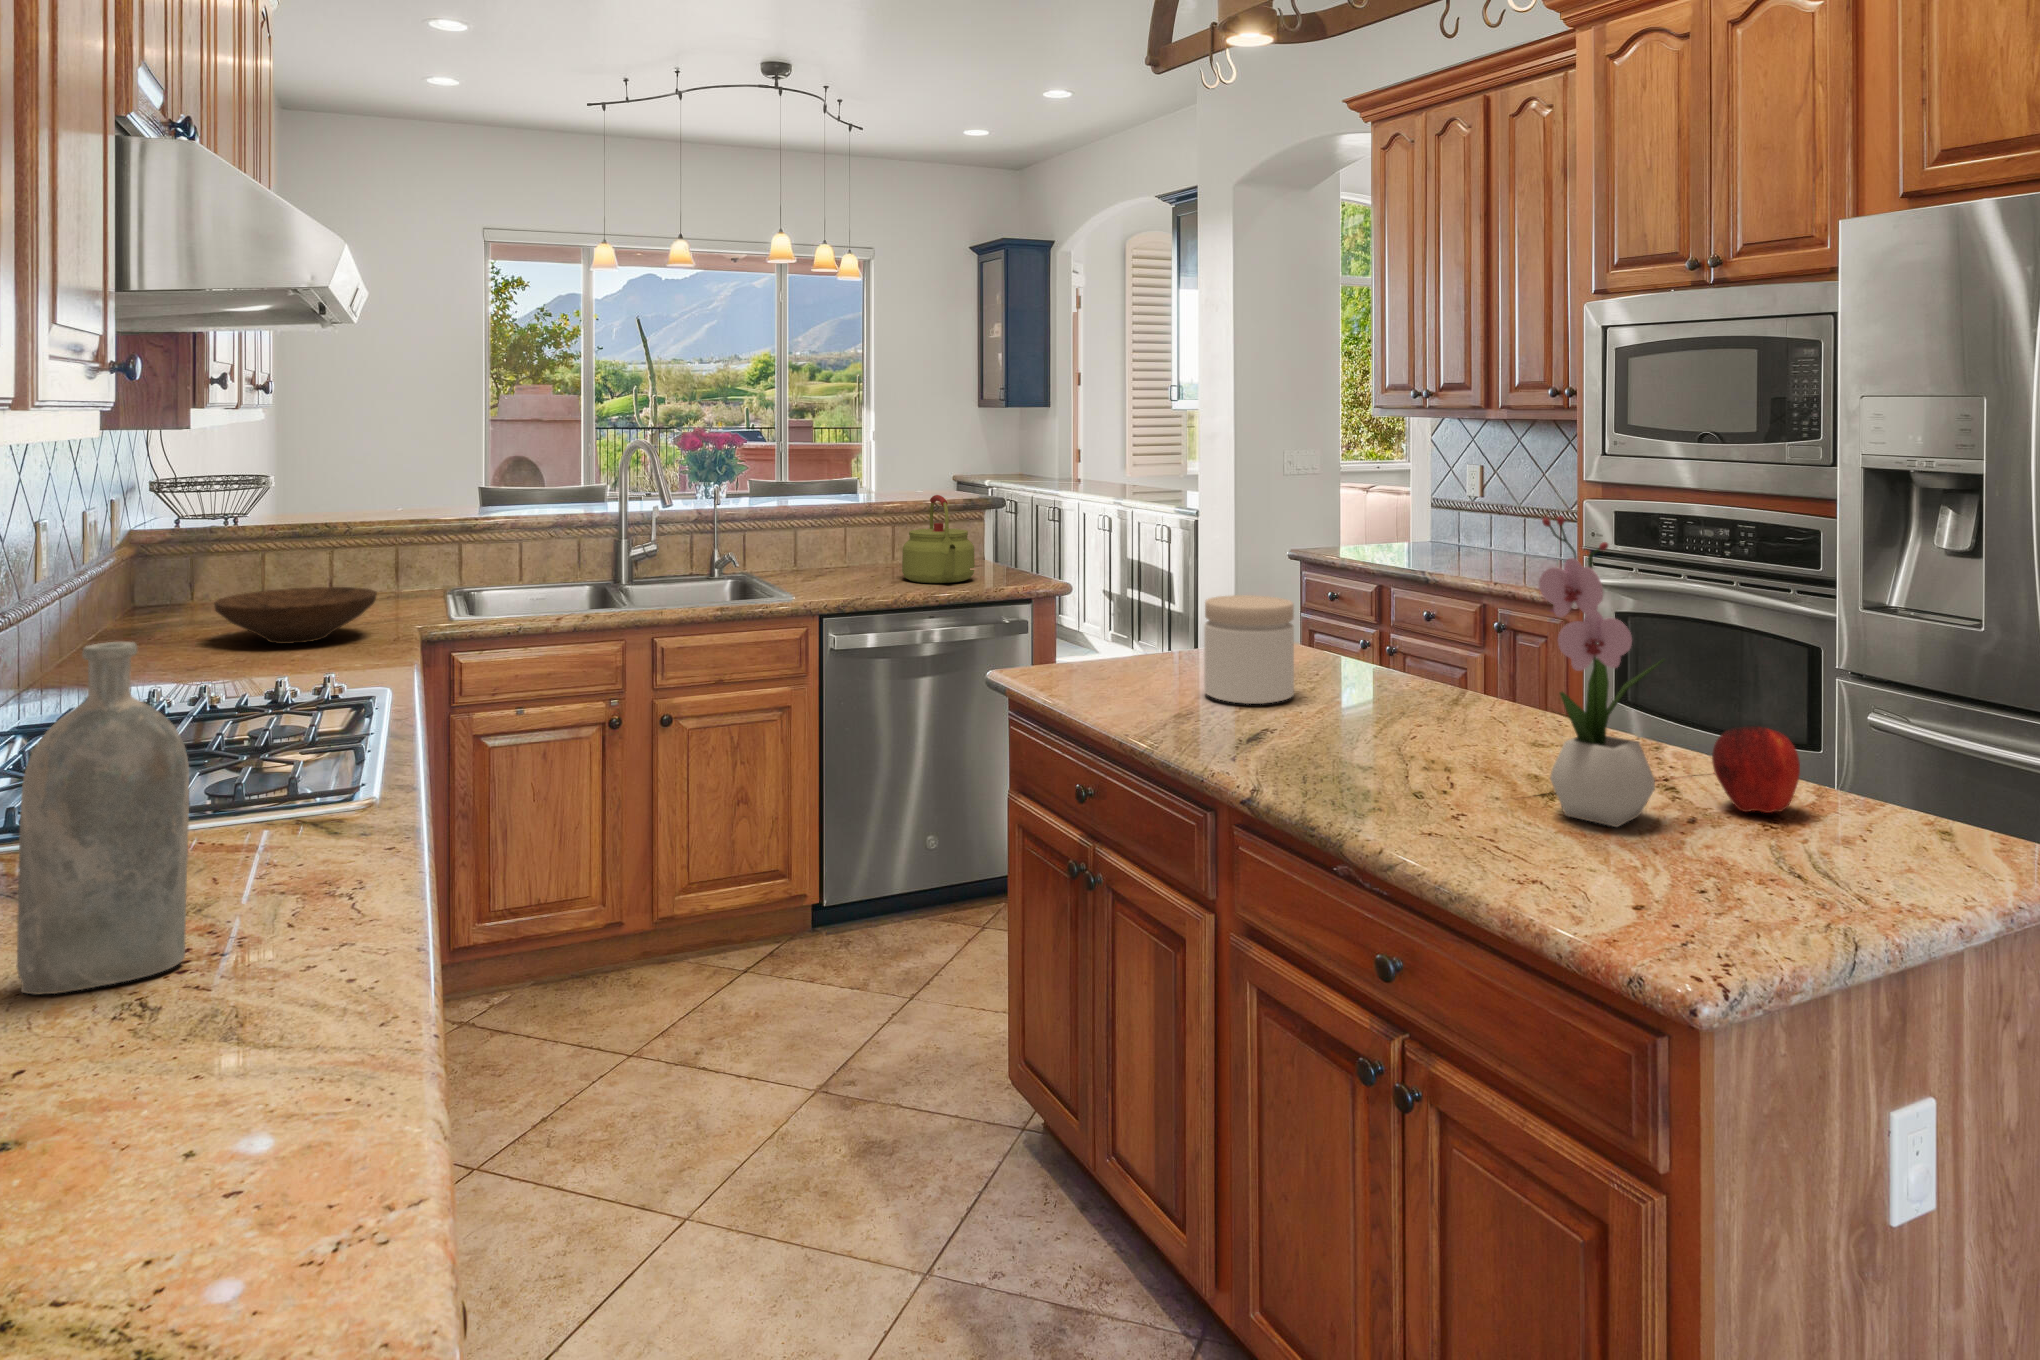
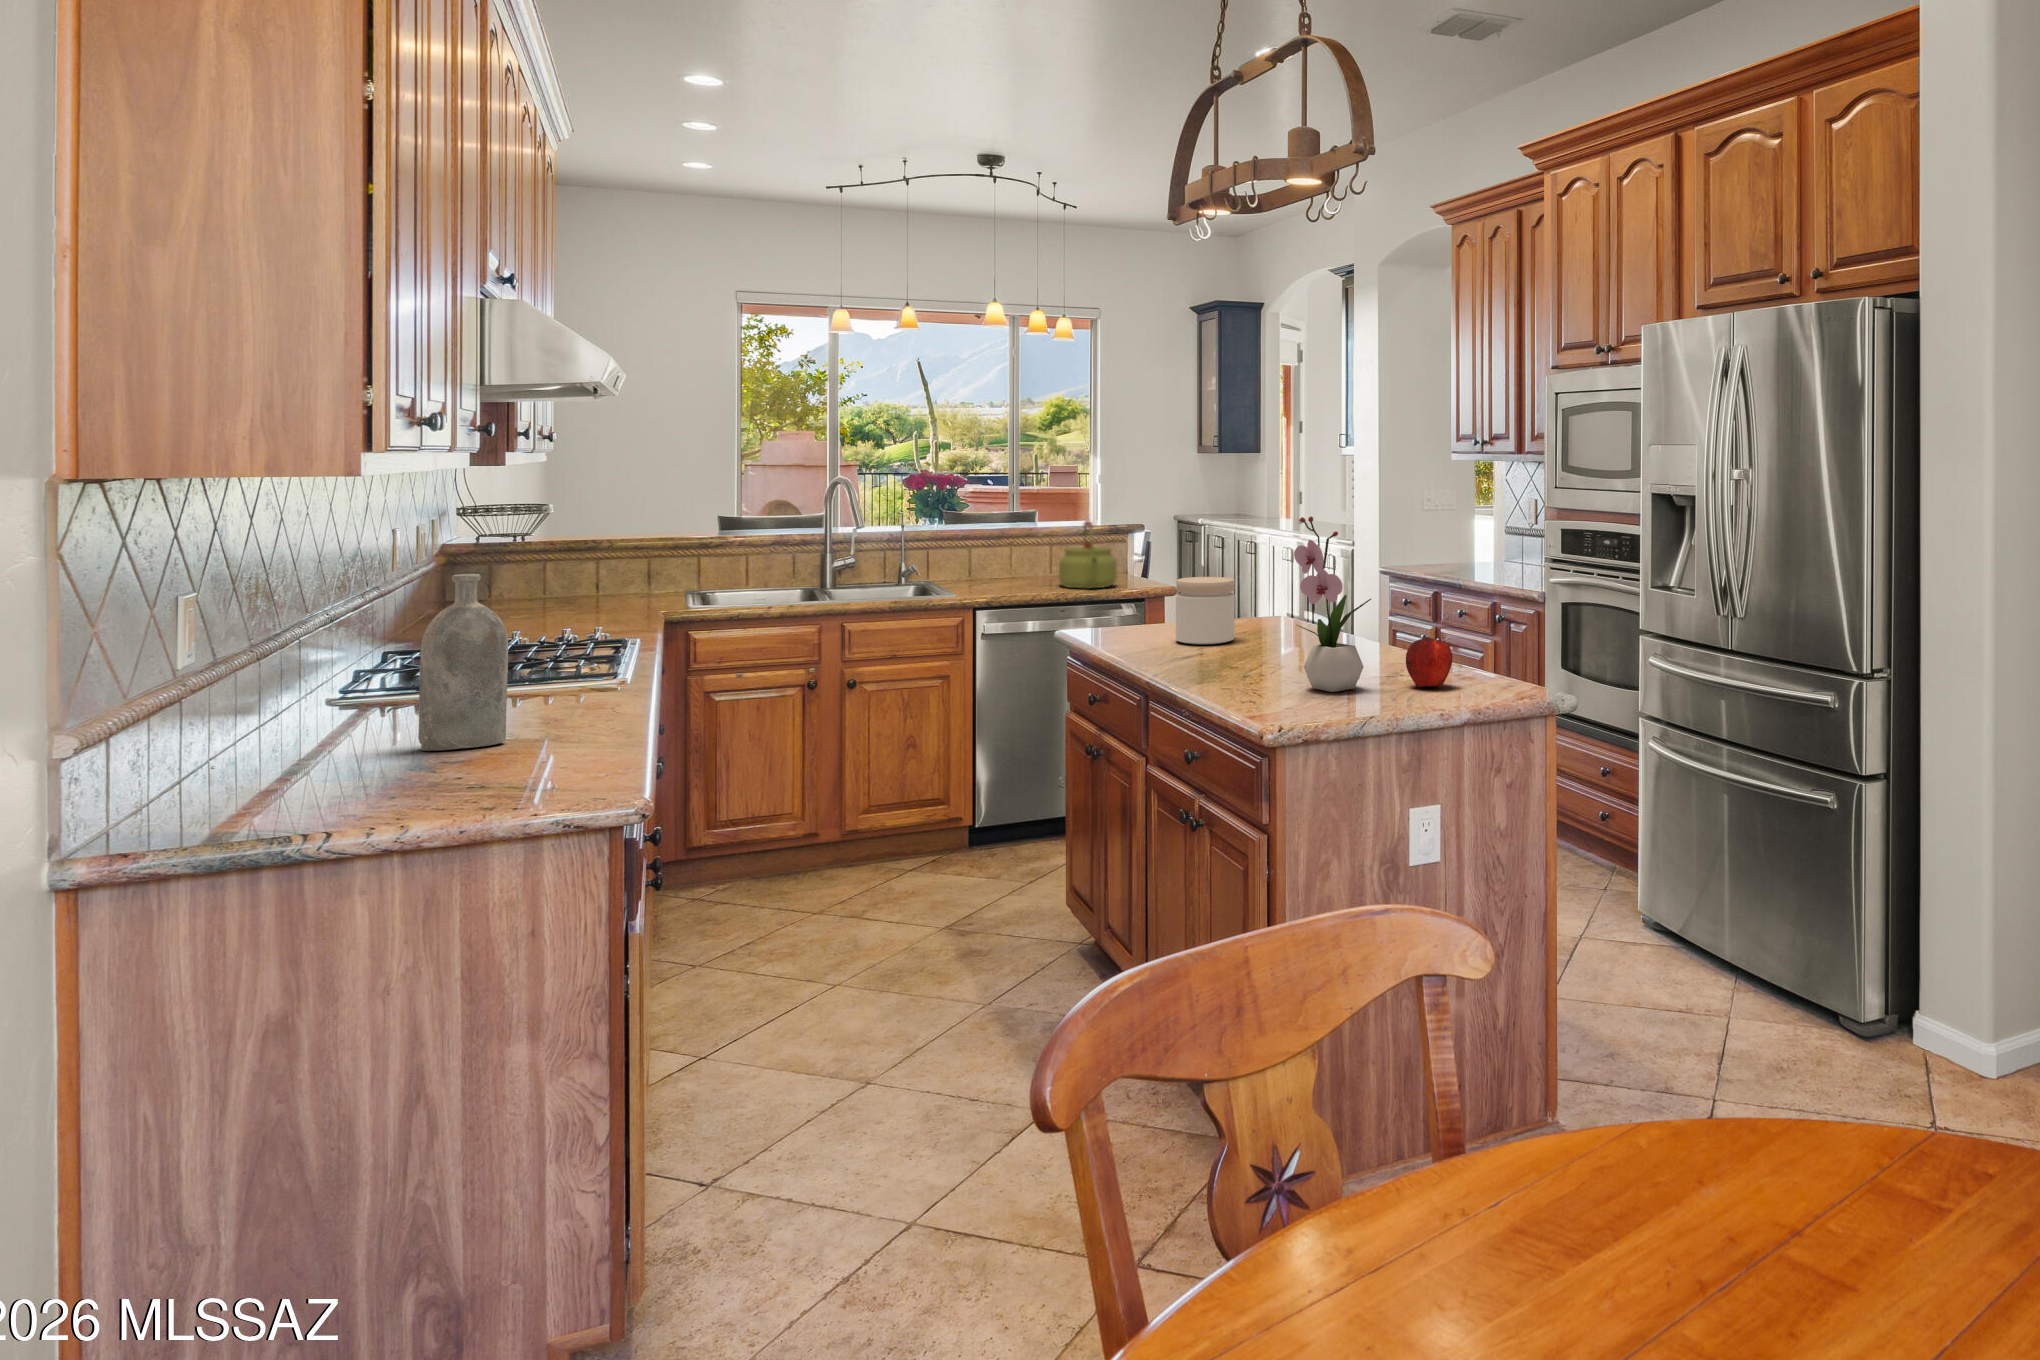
wooden bowl: present [214,587,377,644] -> none [511,582,632,620]

